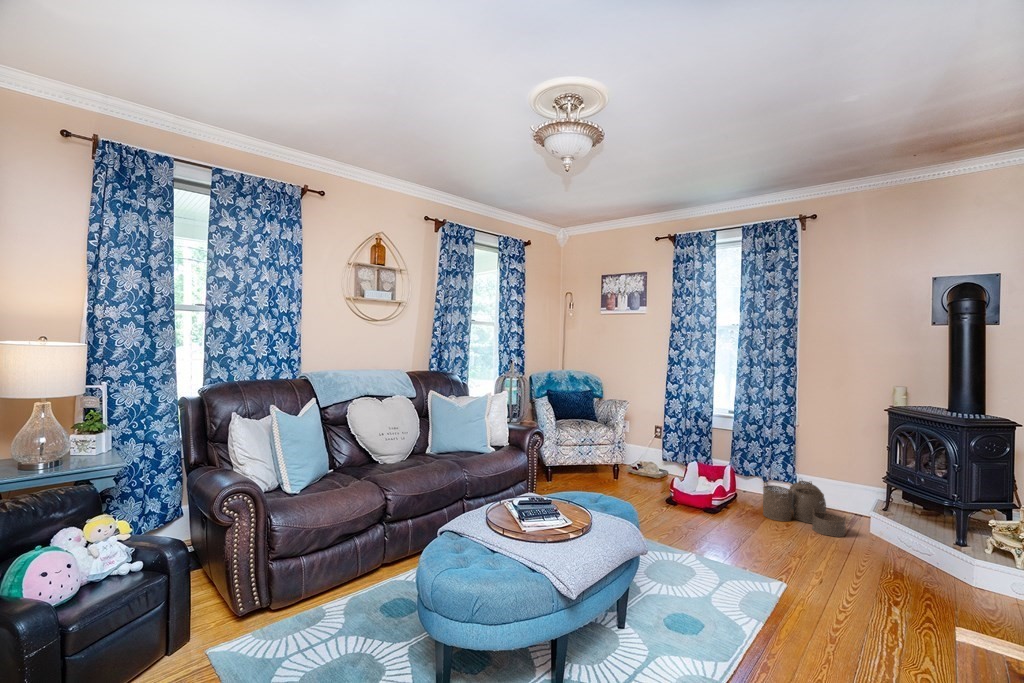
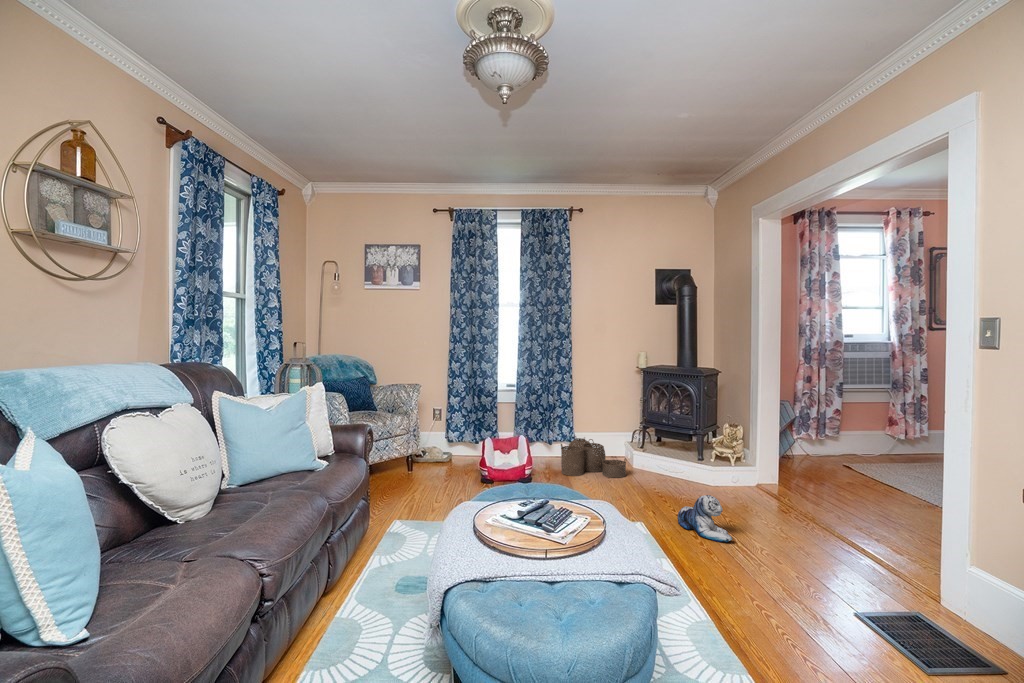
plush toy: none [829,574,884,640] -> present [677,495,732,542]

